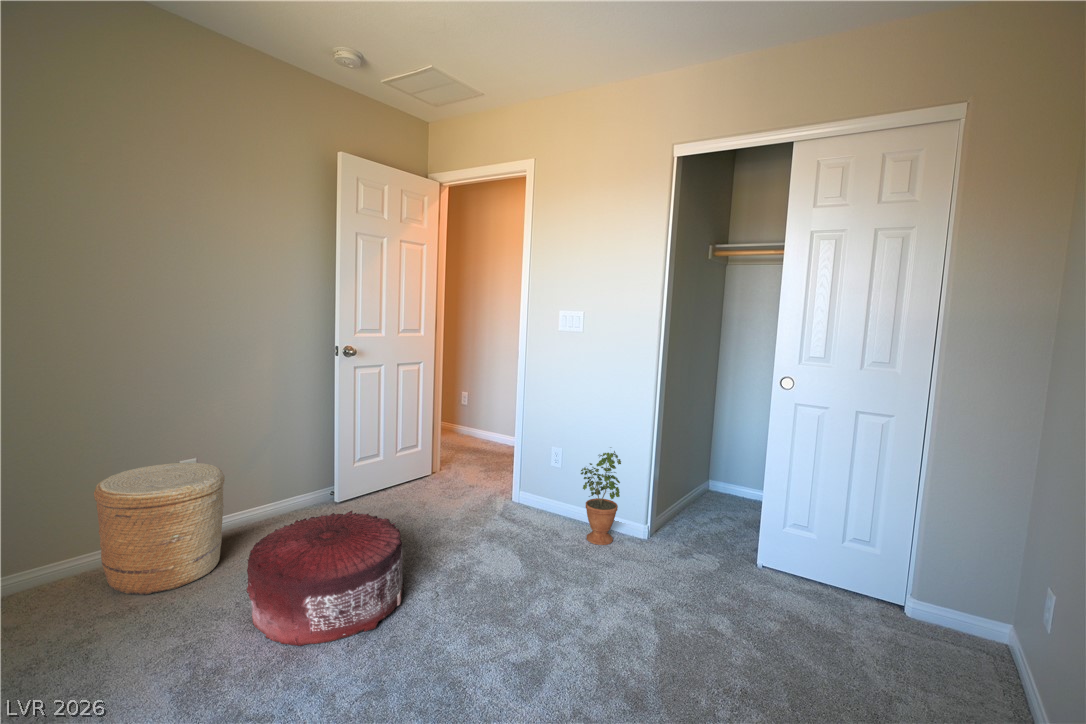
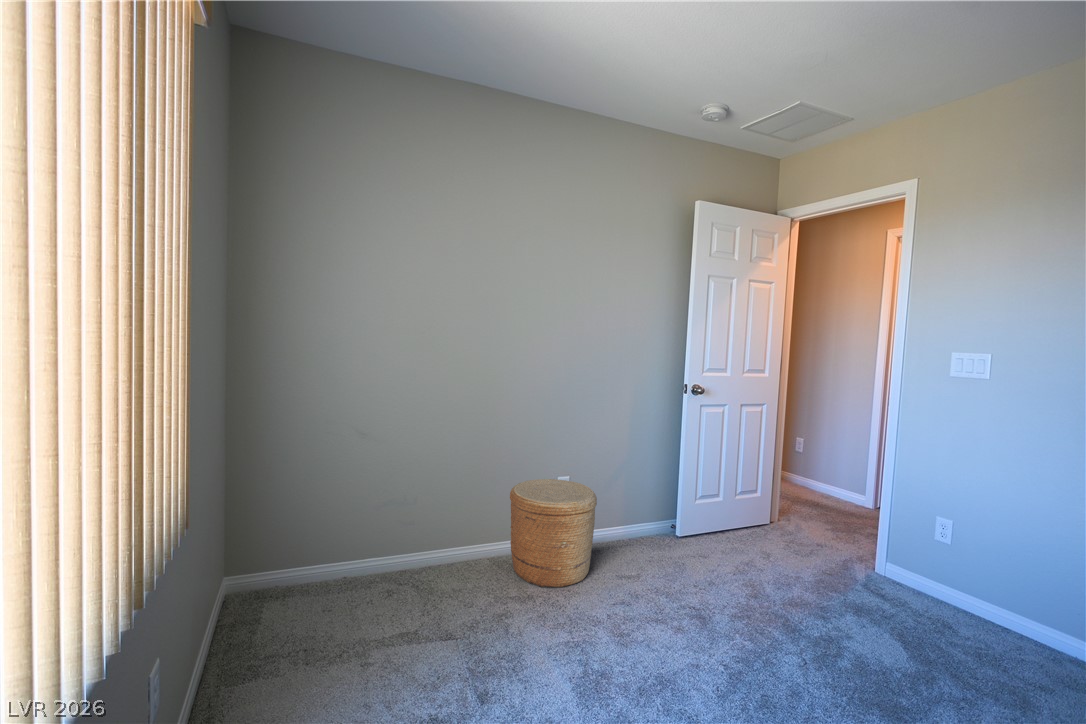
potted plant: present [581,451,621,545] -> none [988,533,1059,663]
pouf: present [247,511,404,646] -> none [624,549,767,678]

